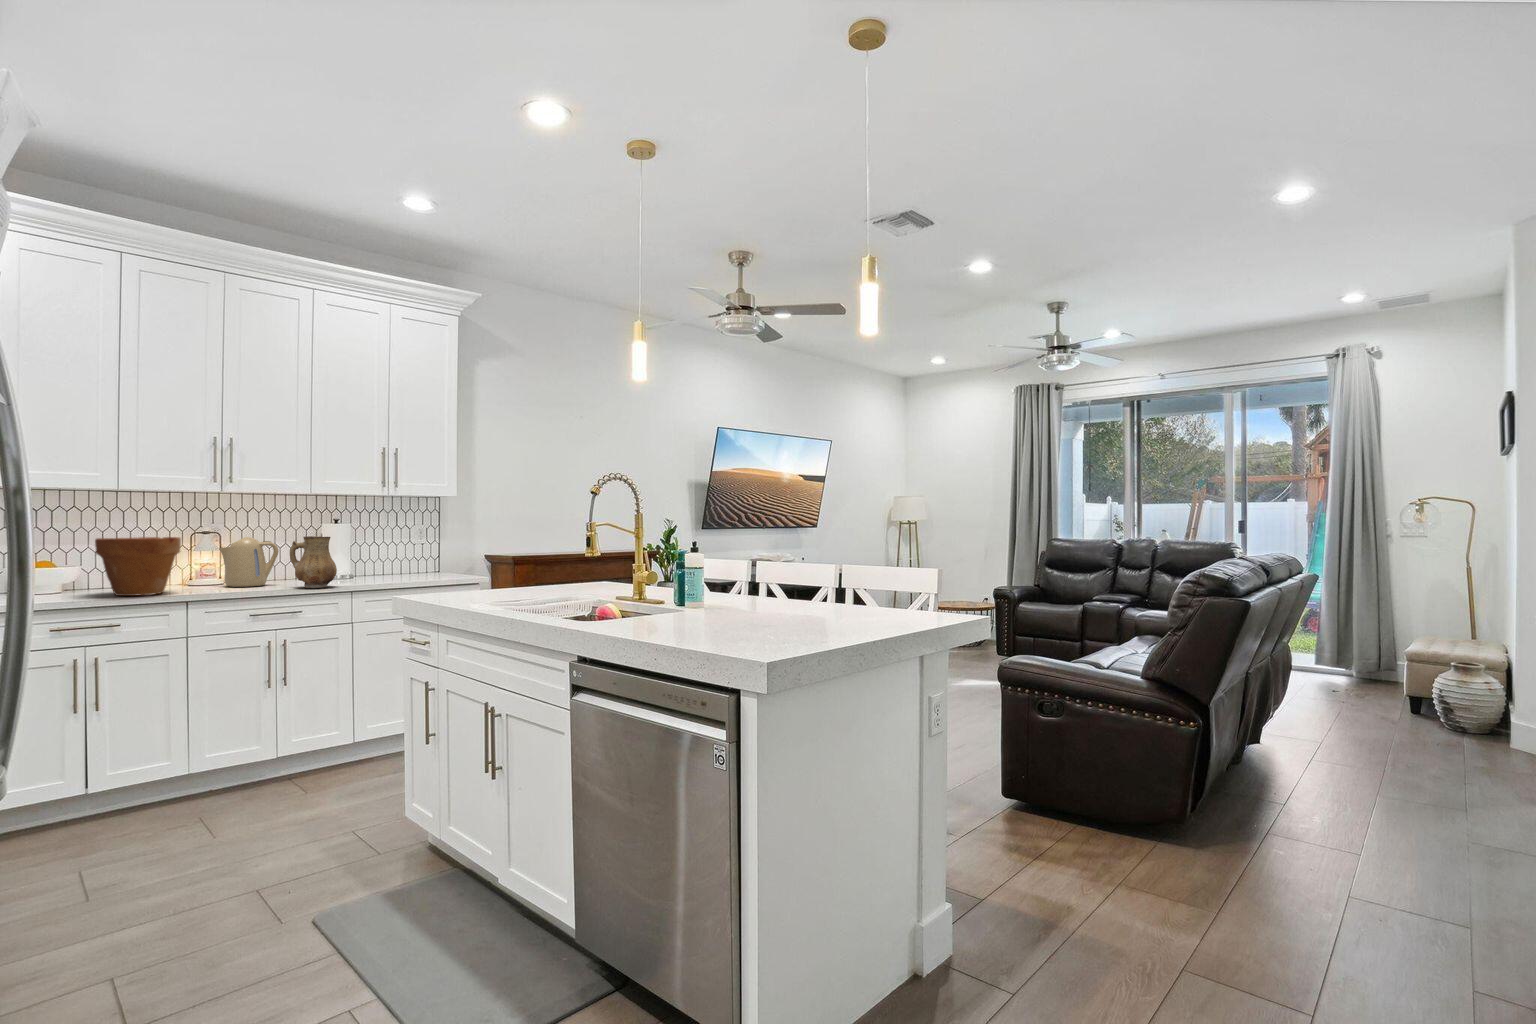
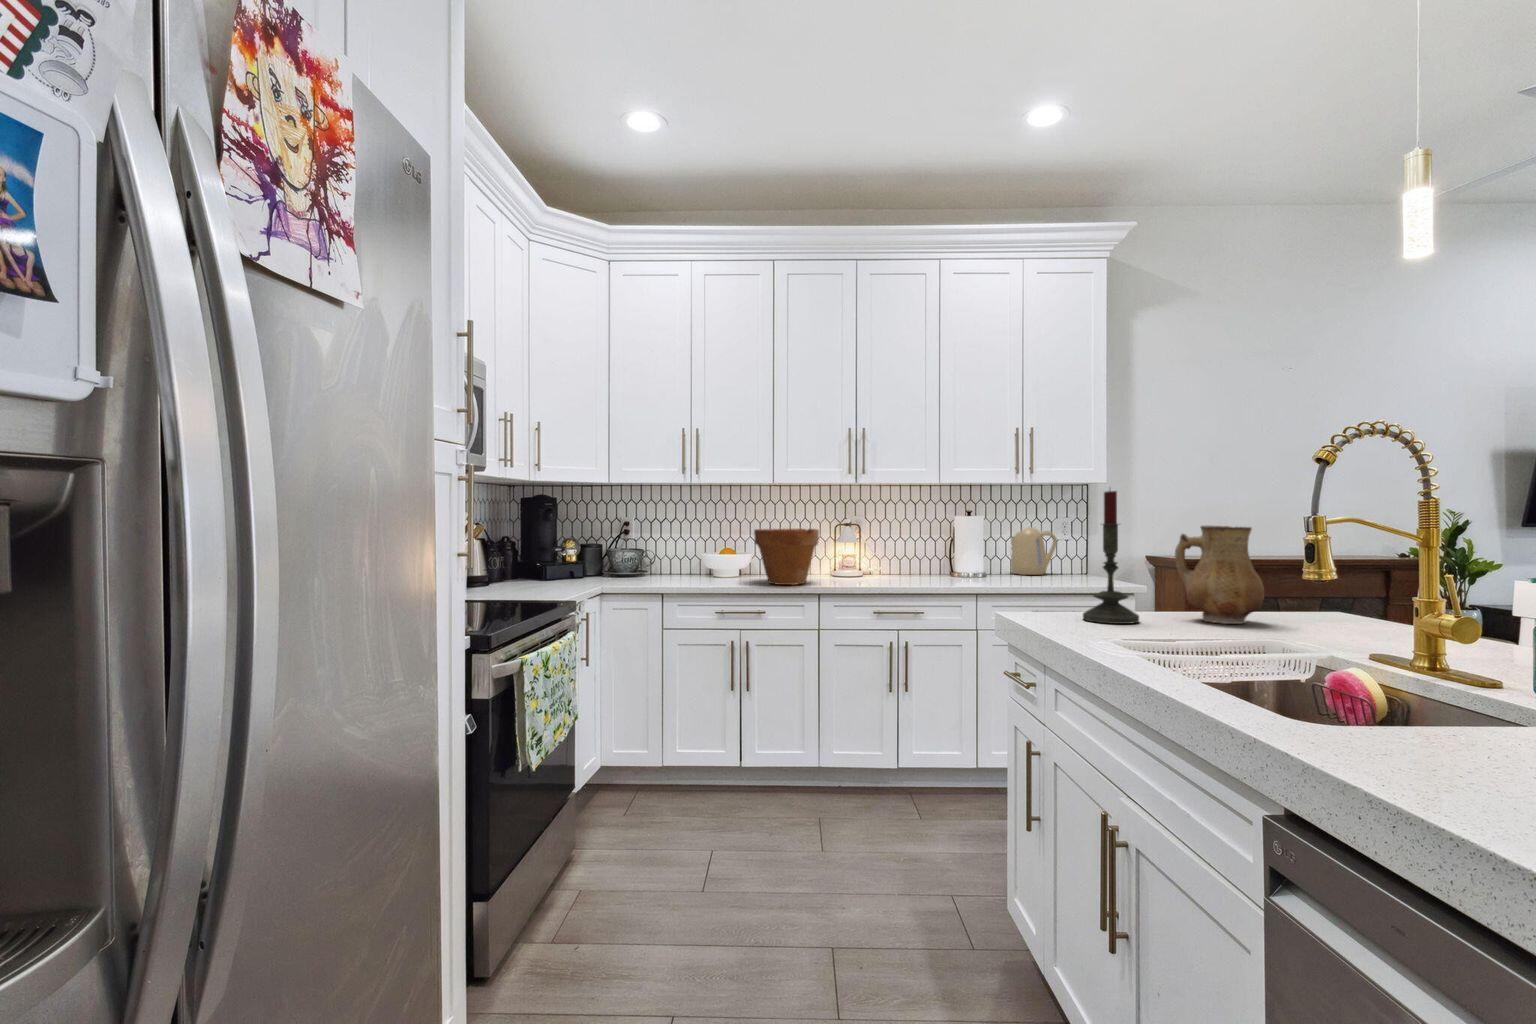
candle: none [472,500,510,593] -> present [1083,491,1139,624]
ceramic pitcher: present [290,536,337,588] -> present [1175,526,1264,624]
kettle: present [219,537,279,587] -> present [1011,527,1057,575]

